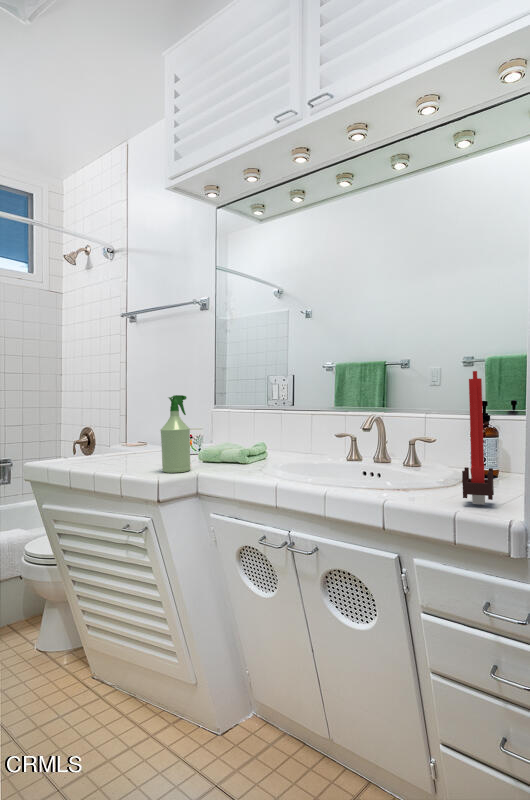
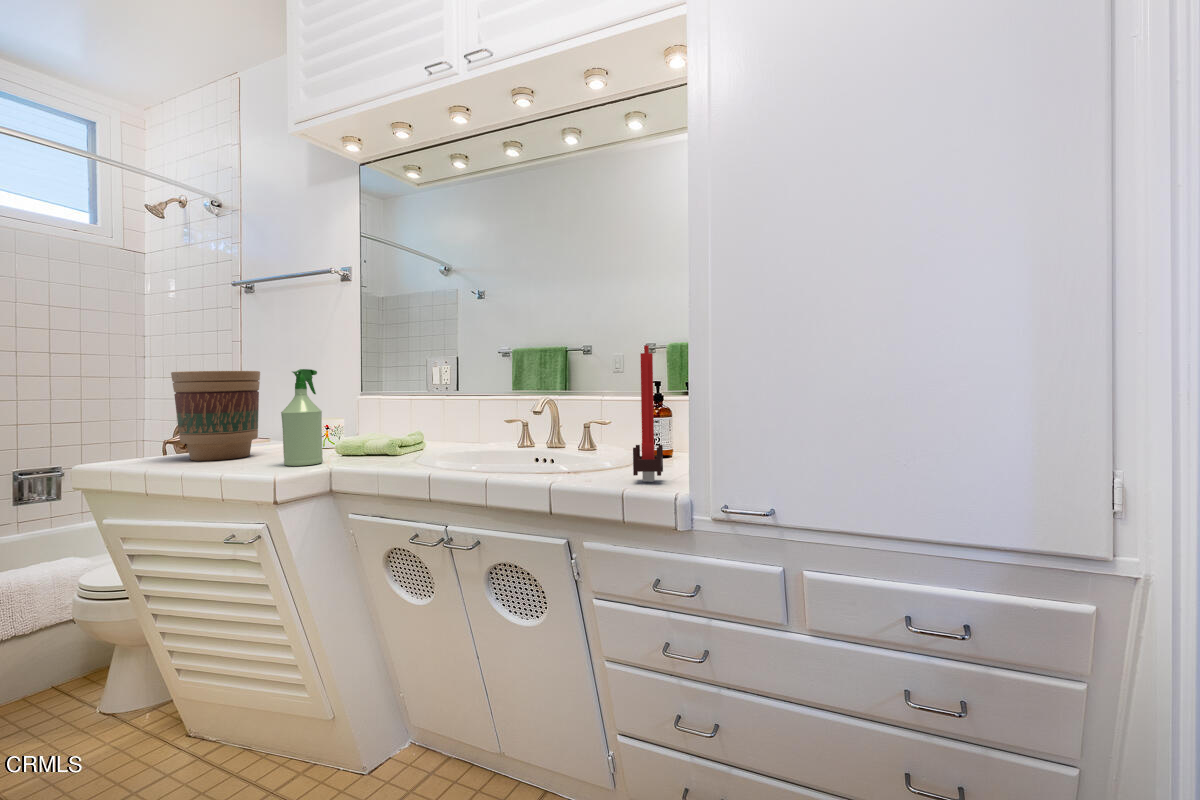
flower pot: none [88,396,147,465] -> present [171,371,260,461]

